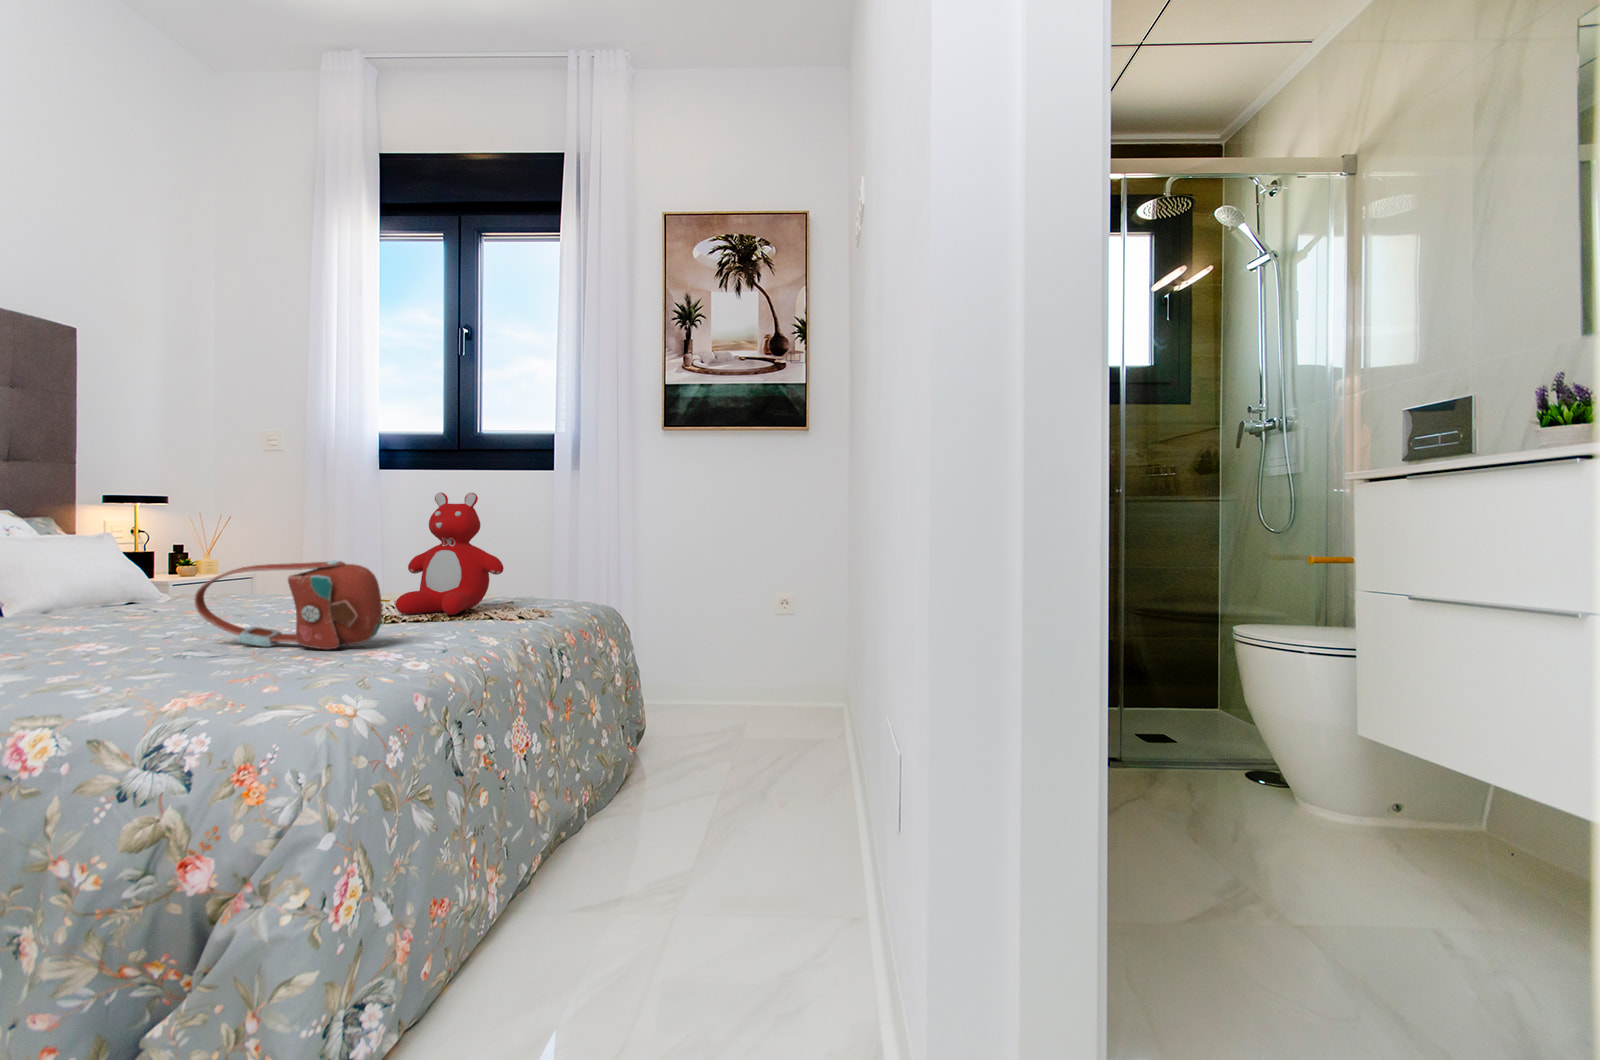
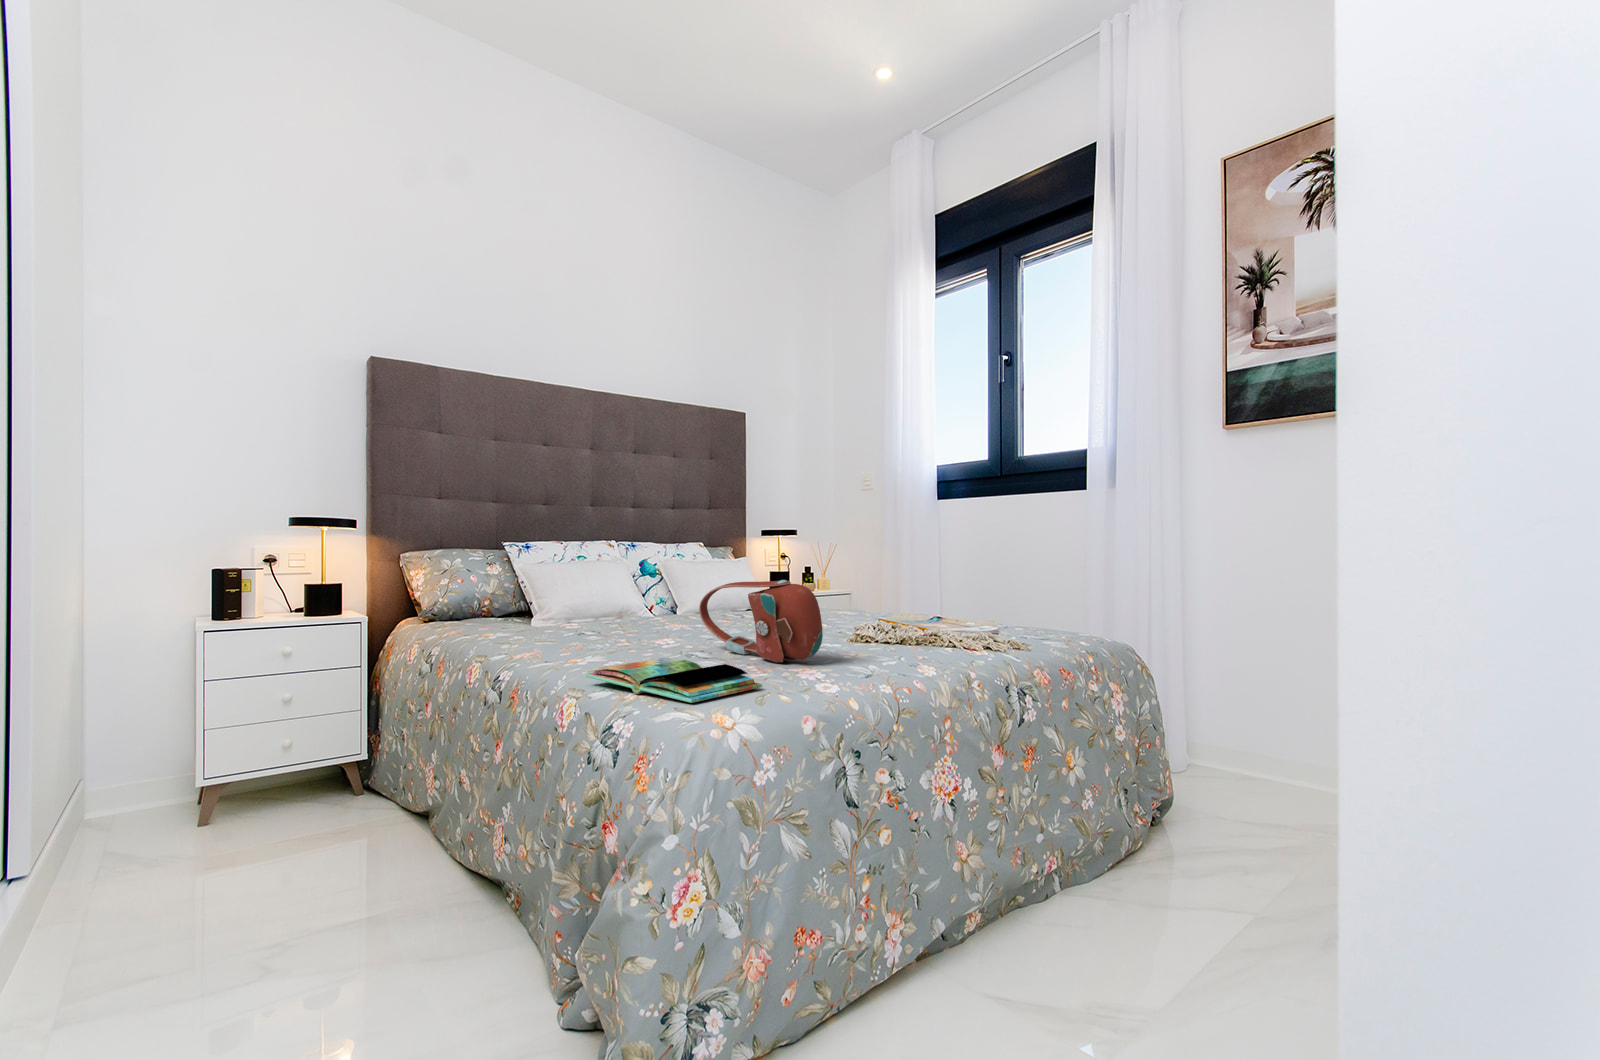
teddy bear: present [396,493,504,615] -> none [888,512,991,638]
book: none [117,652,363,696] -> present [586,658,762,703]

